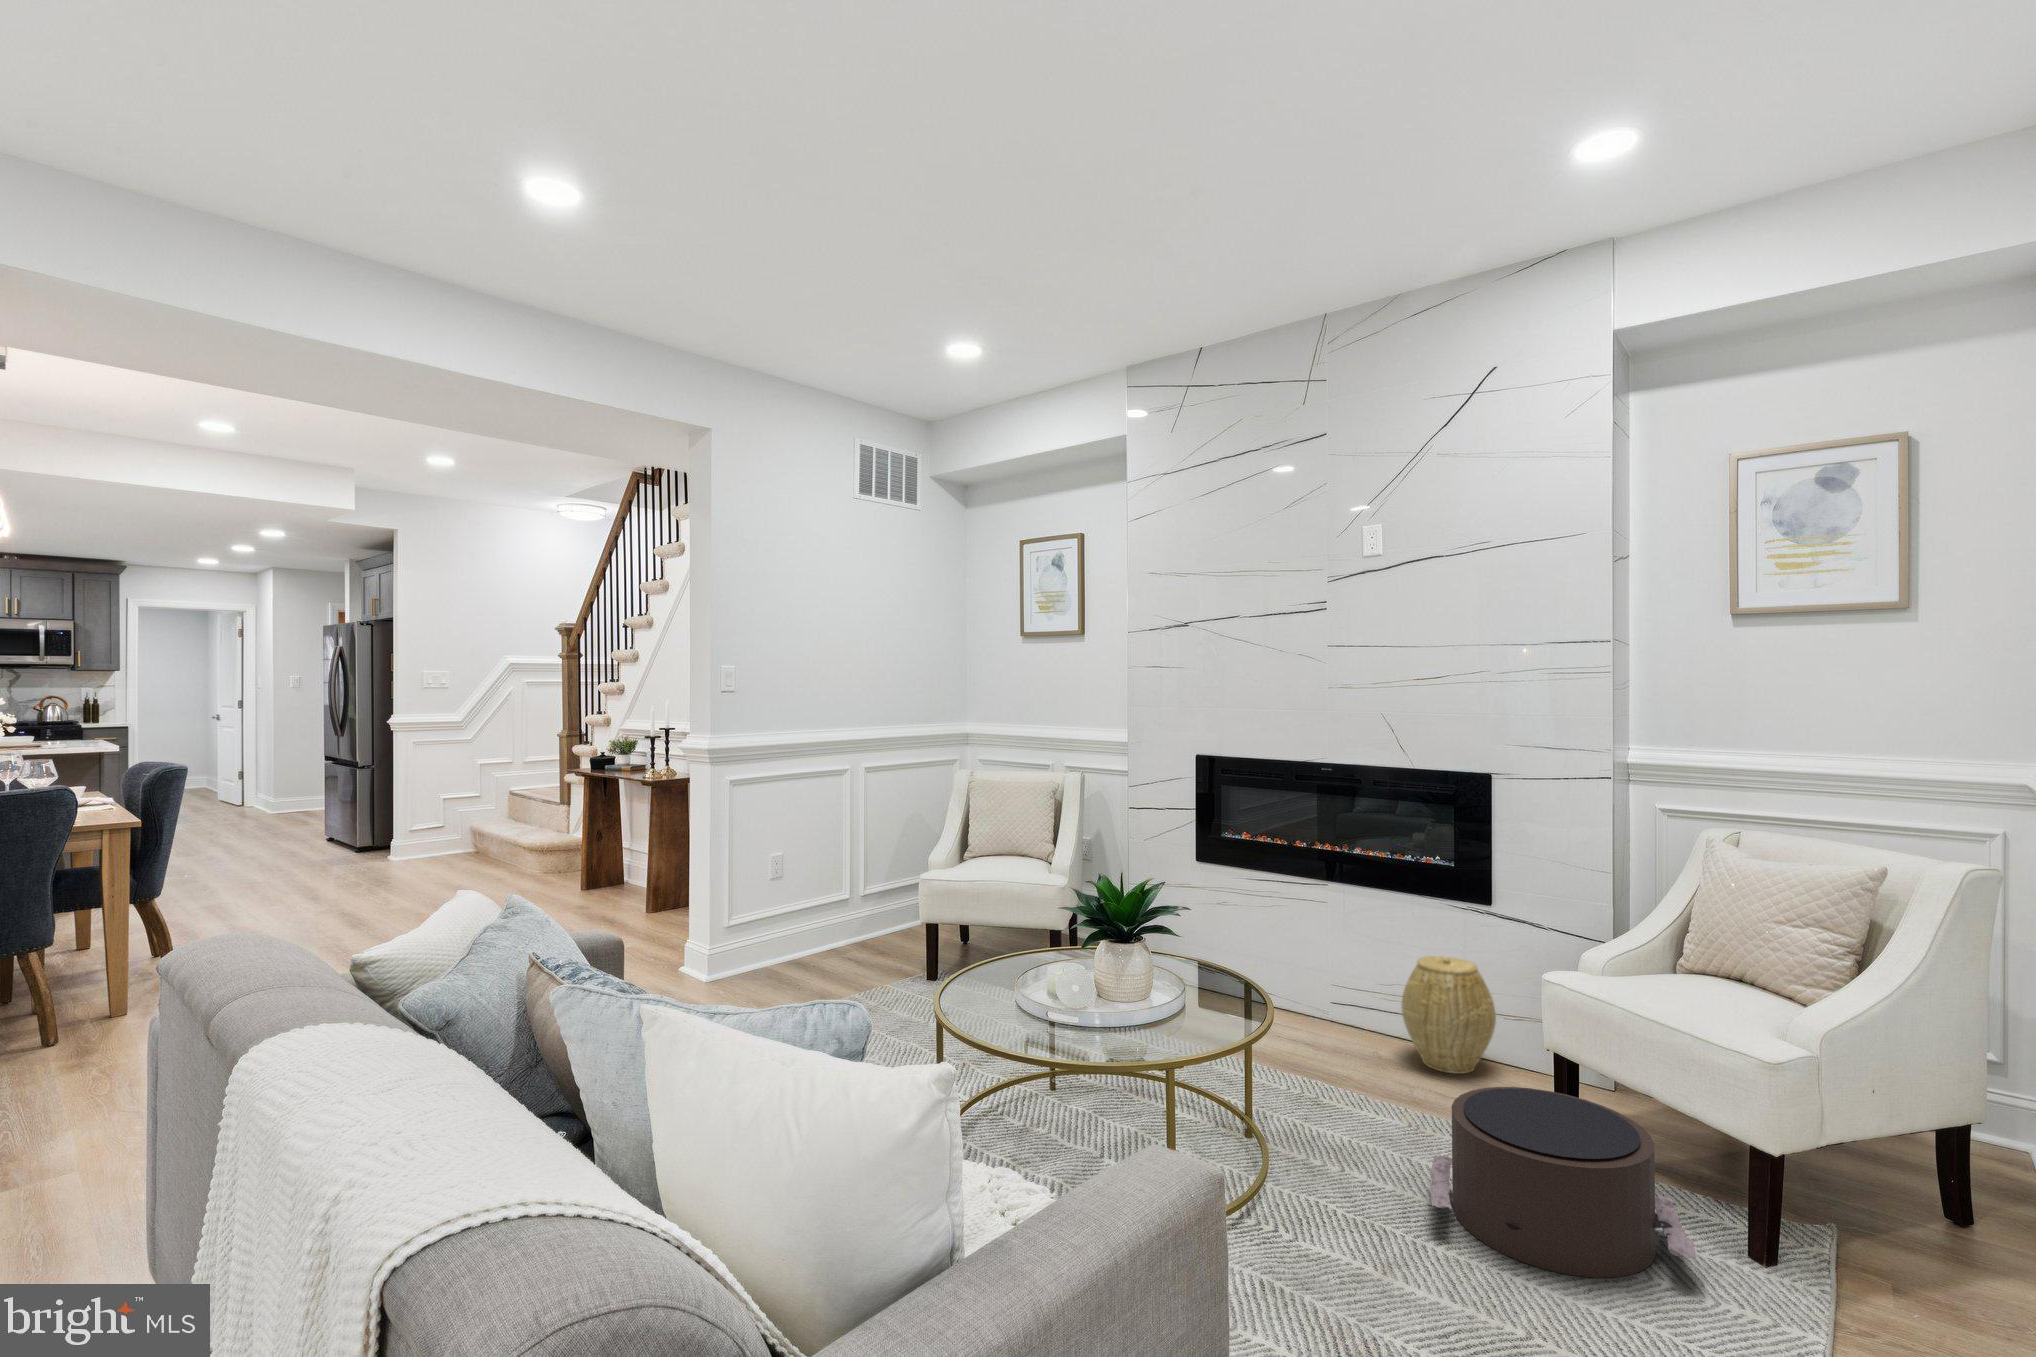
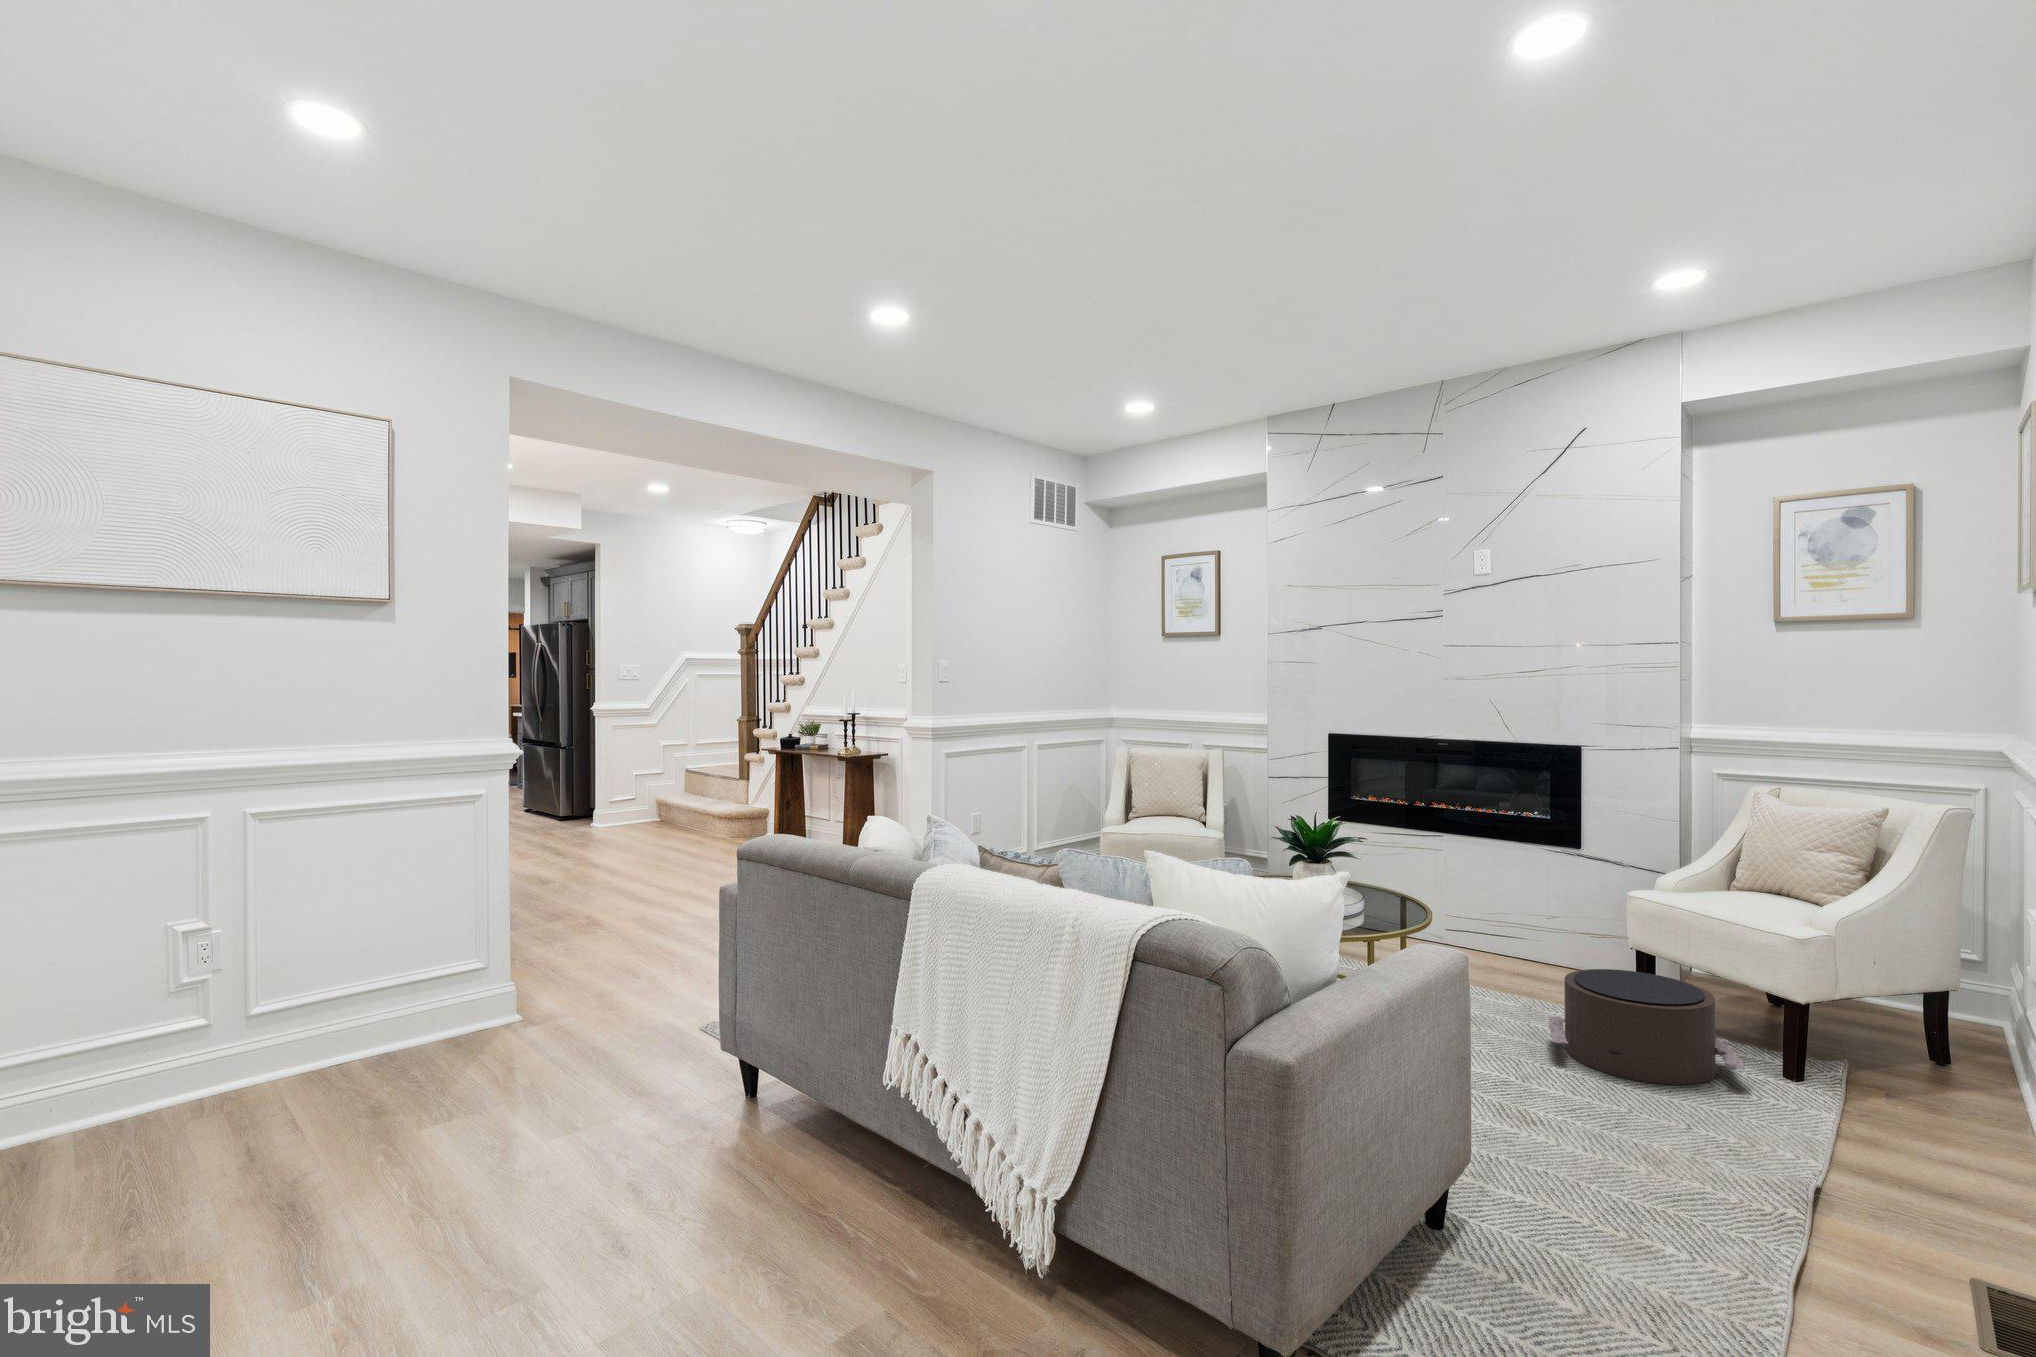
woven basket: present [1401,956,1496,1074] -> none [1509,890,1586,979]

